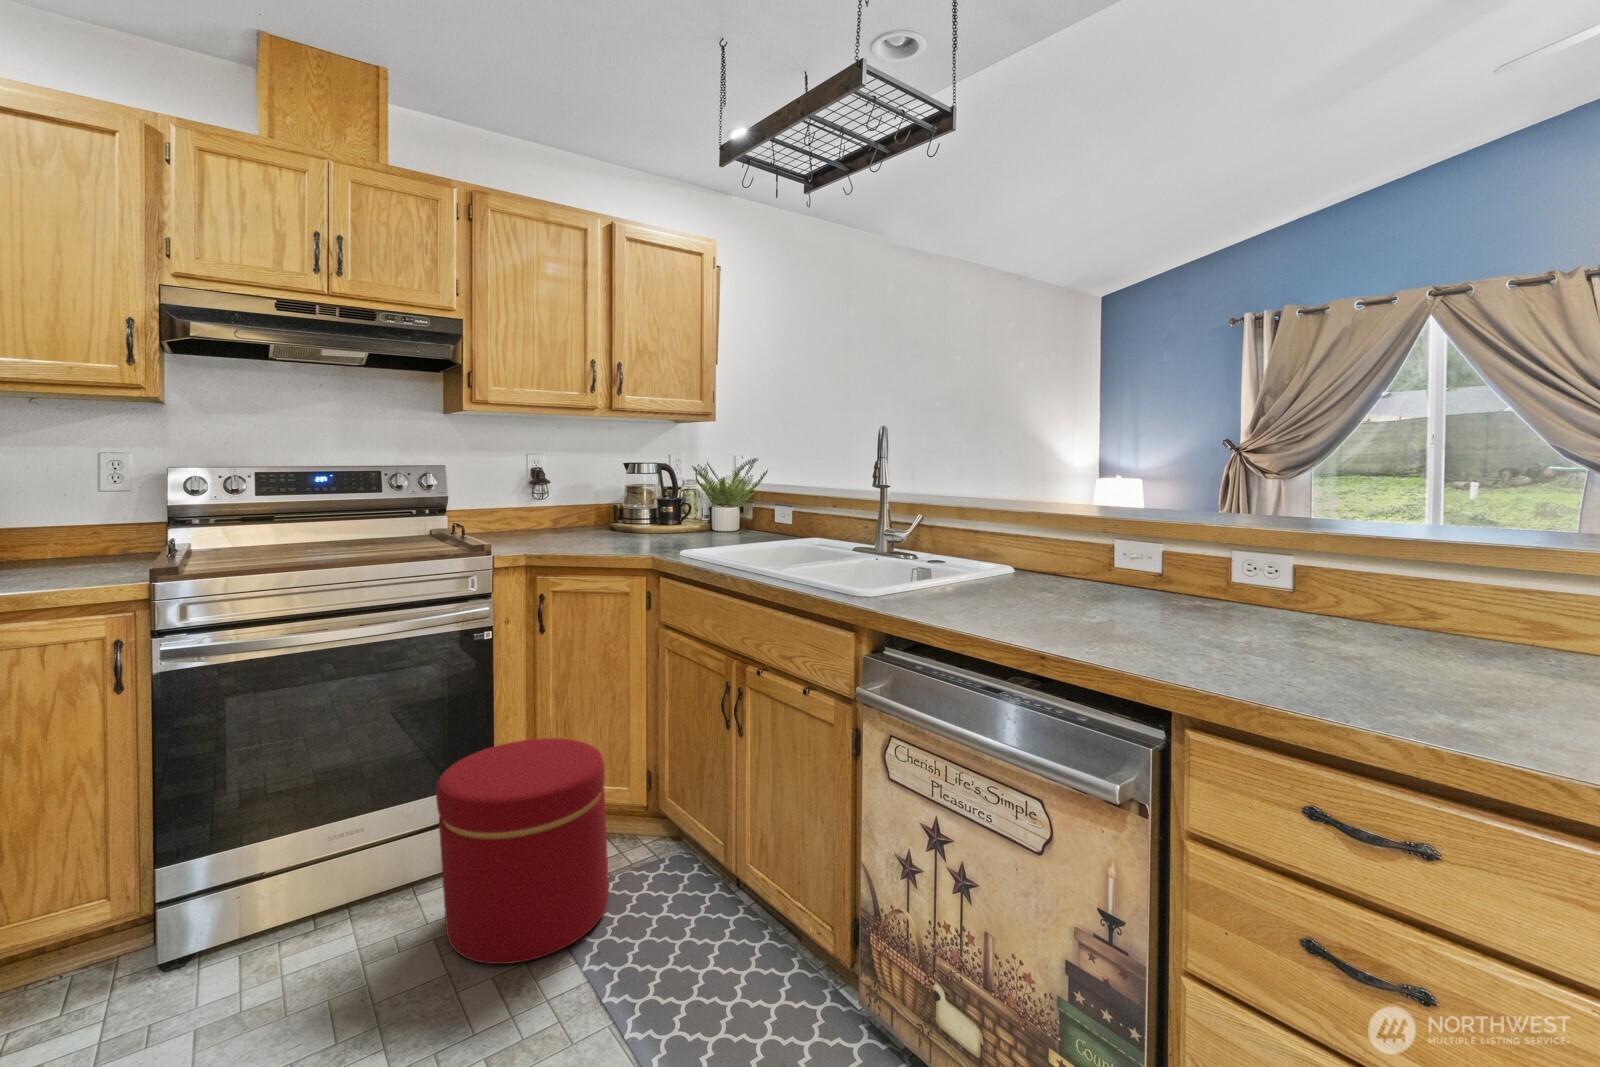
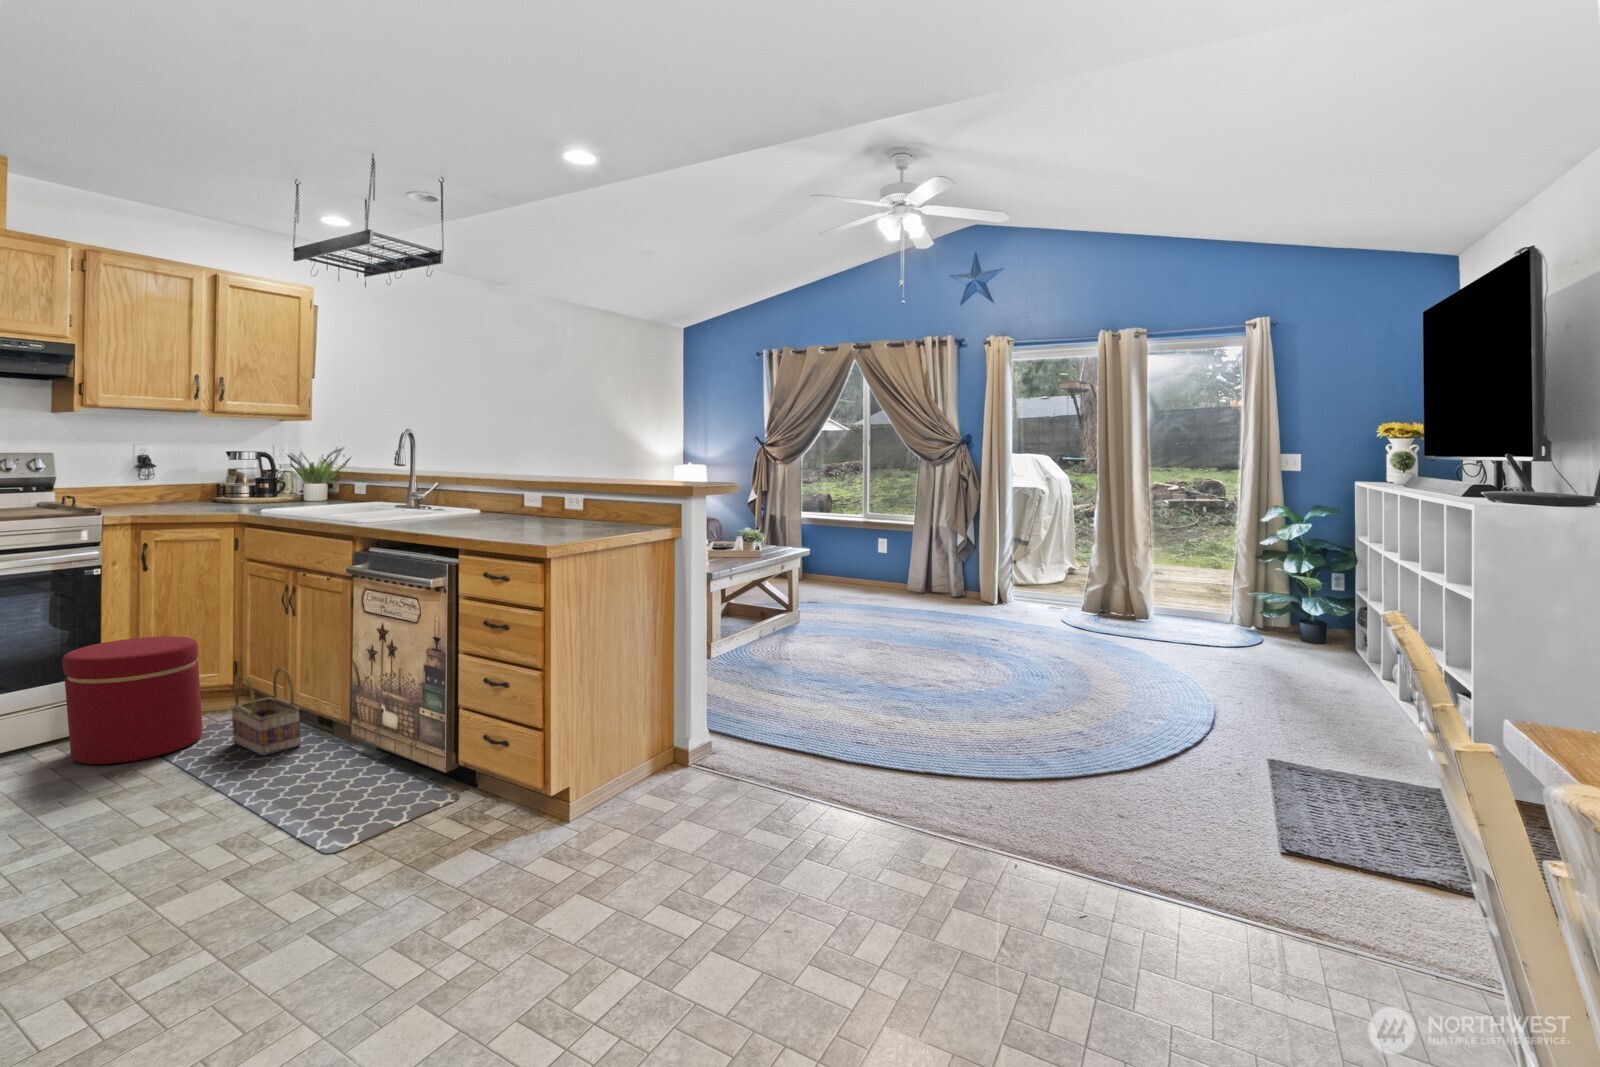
basket: none [649,819,755,992] -> present [231,668,301,756]

